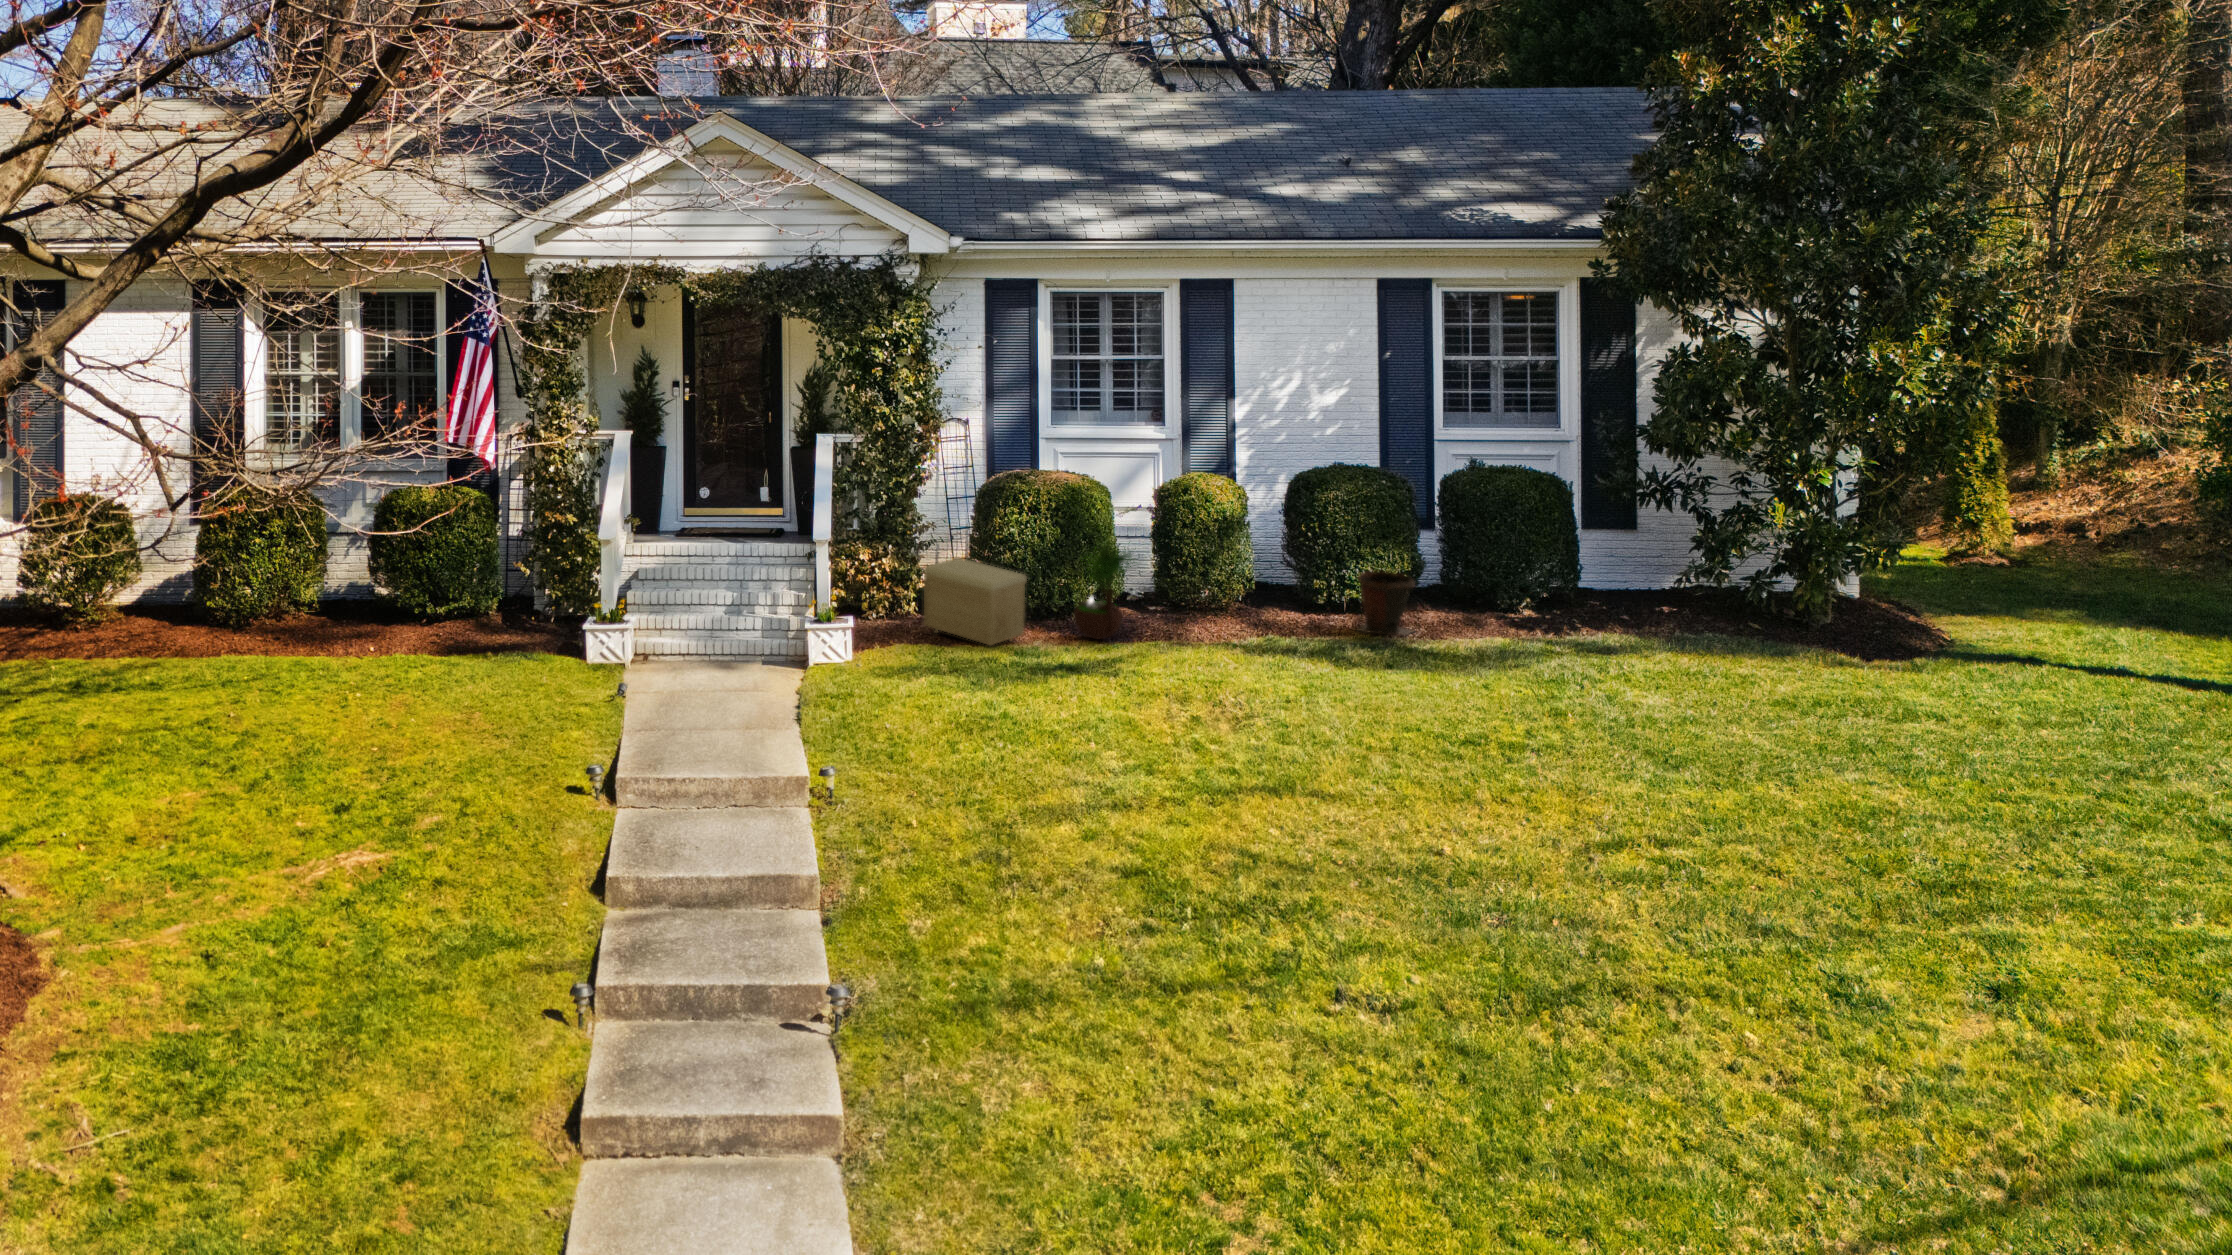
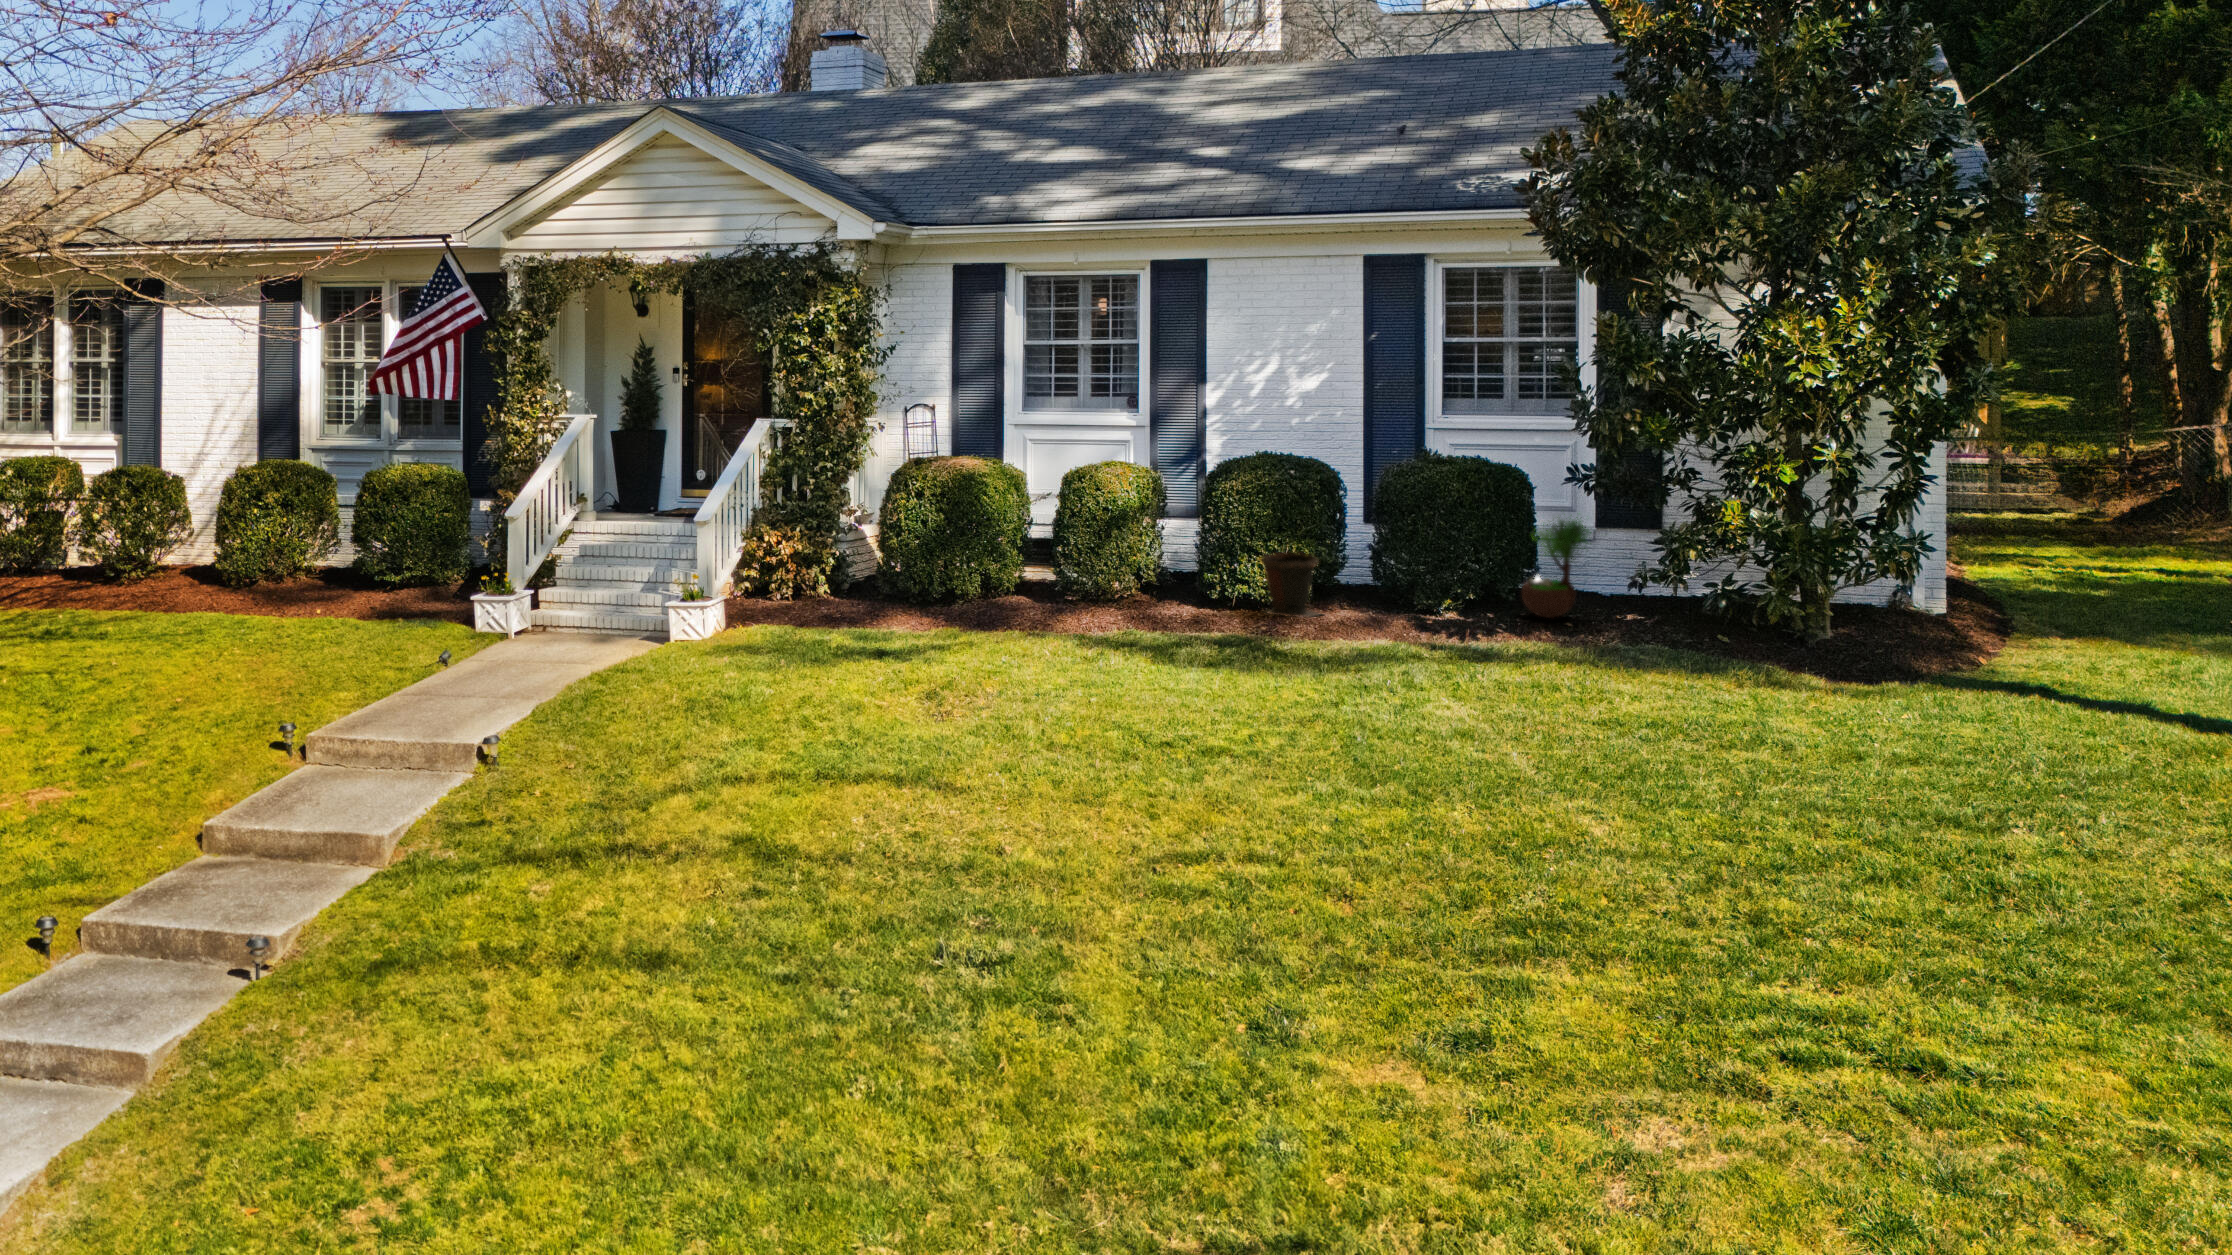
potted tree: present [1074,542,1132,639] -> present [1522,517,1591,618]
storage bench: present [924,558,1027,646] -> none [826,529,910,614]

